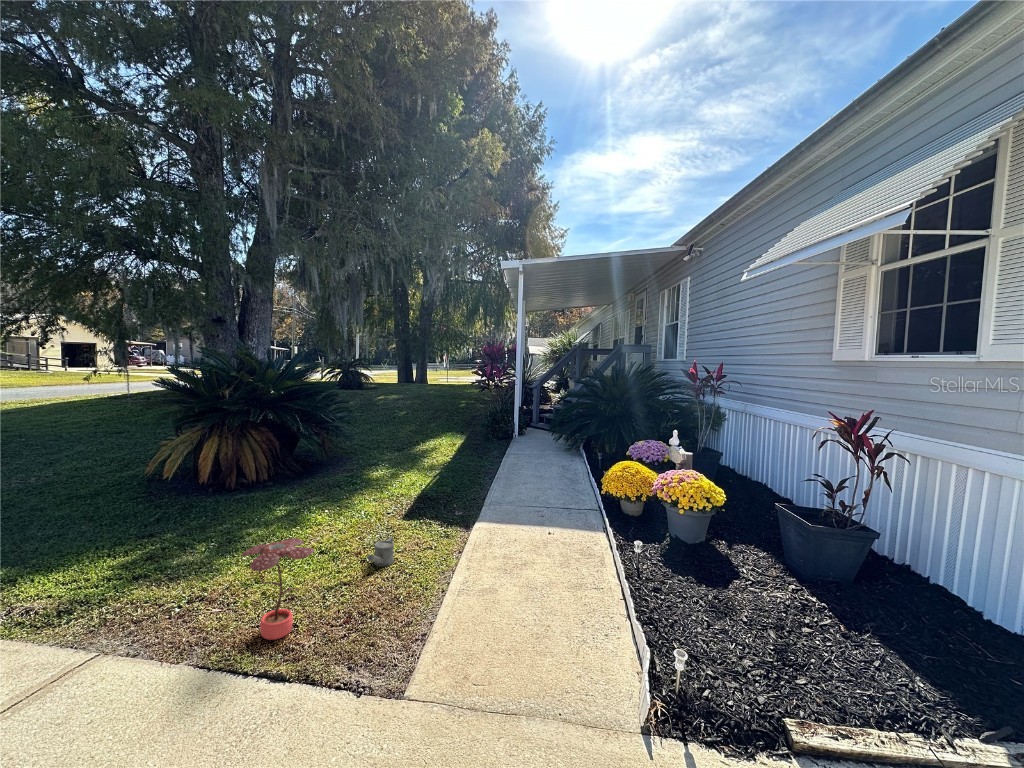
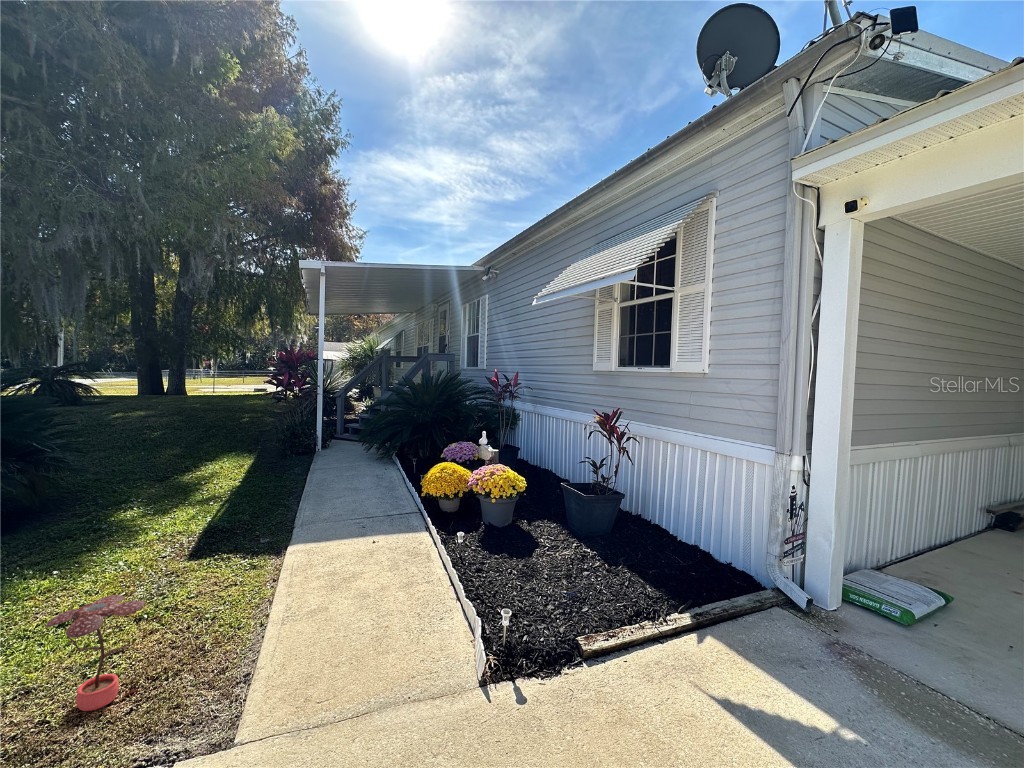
watering can: present [368,537,394,567] -> none [193,575,220,609]

